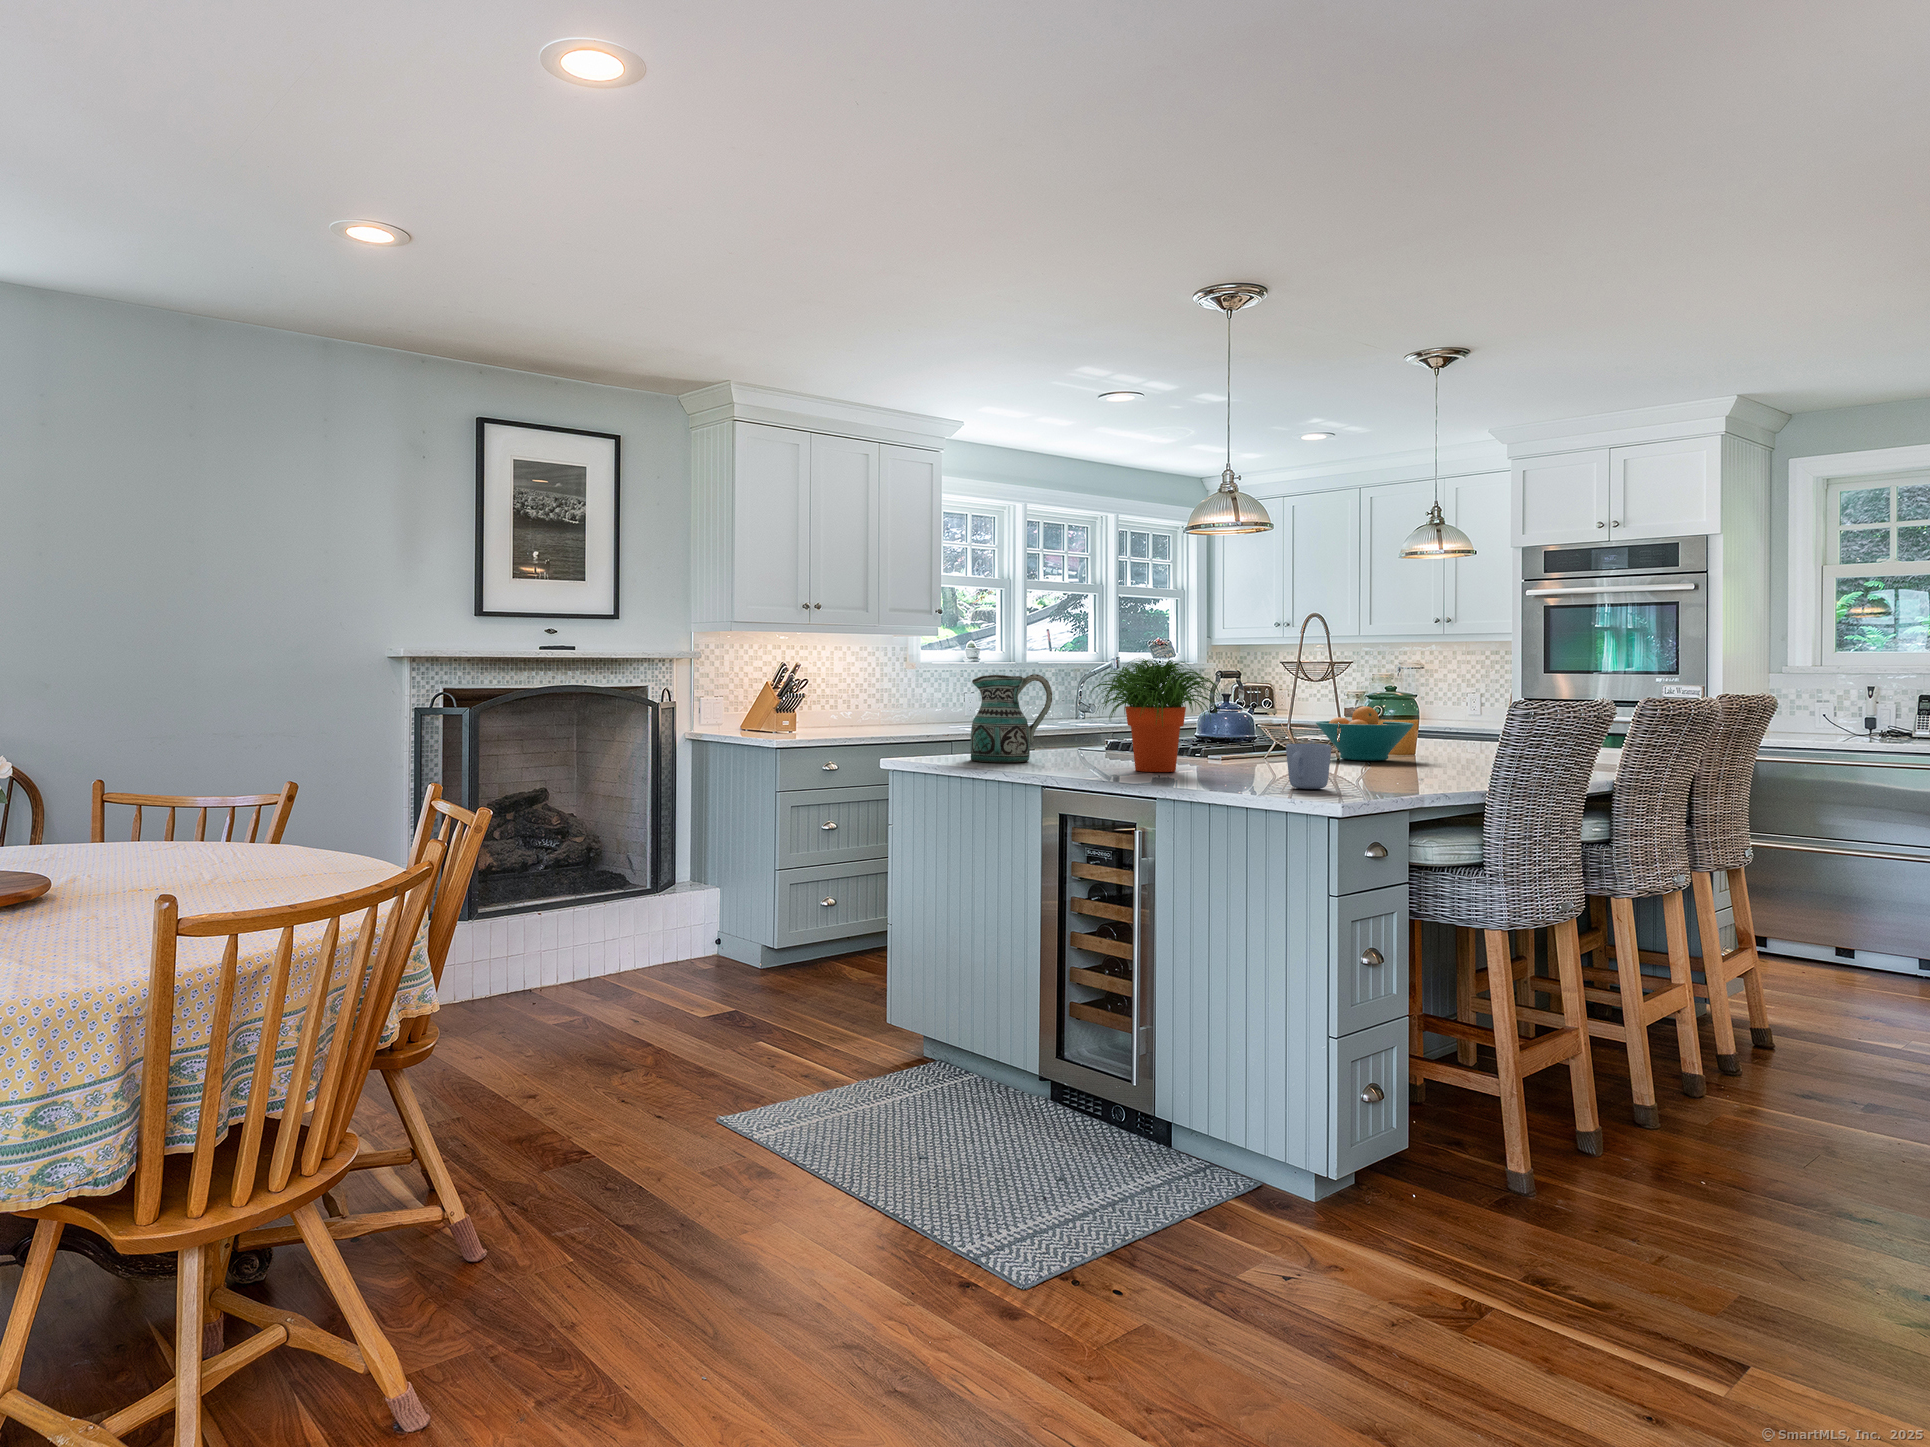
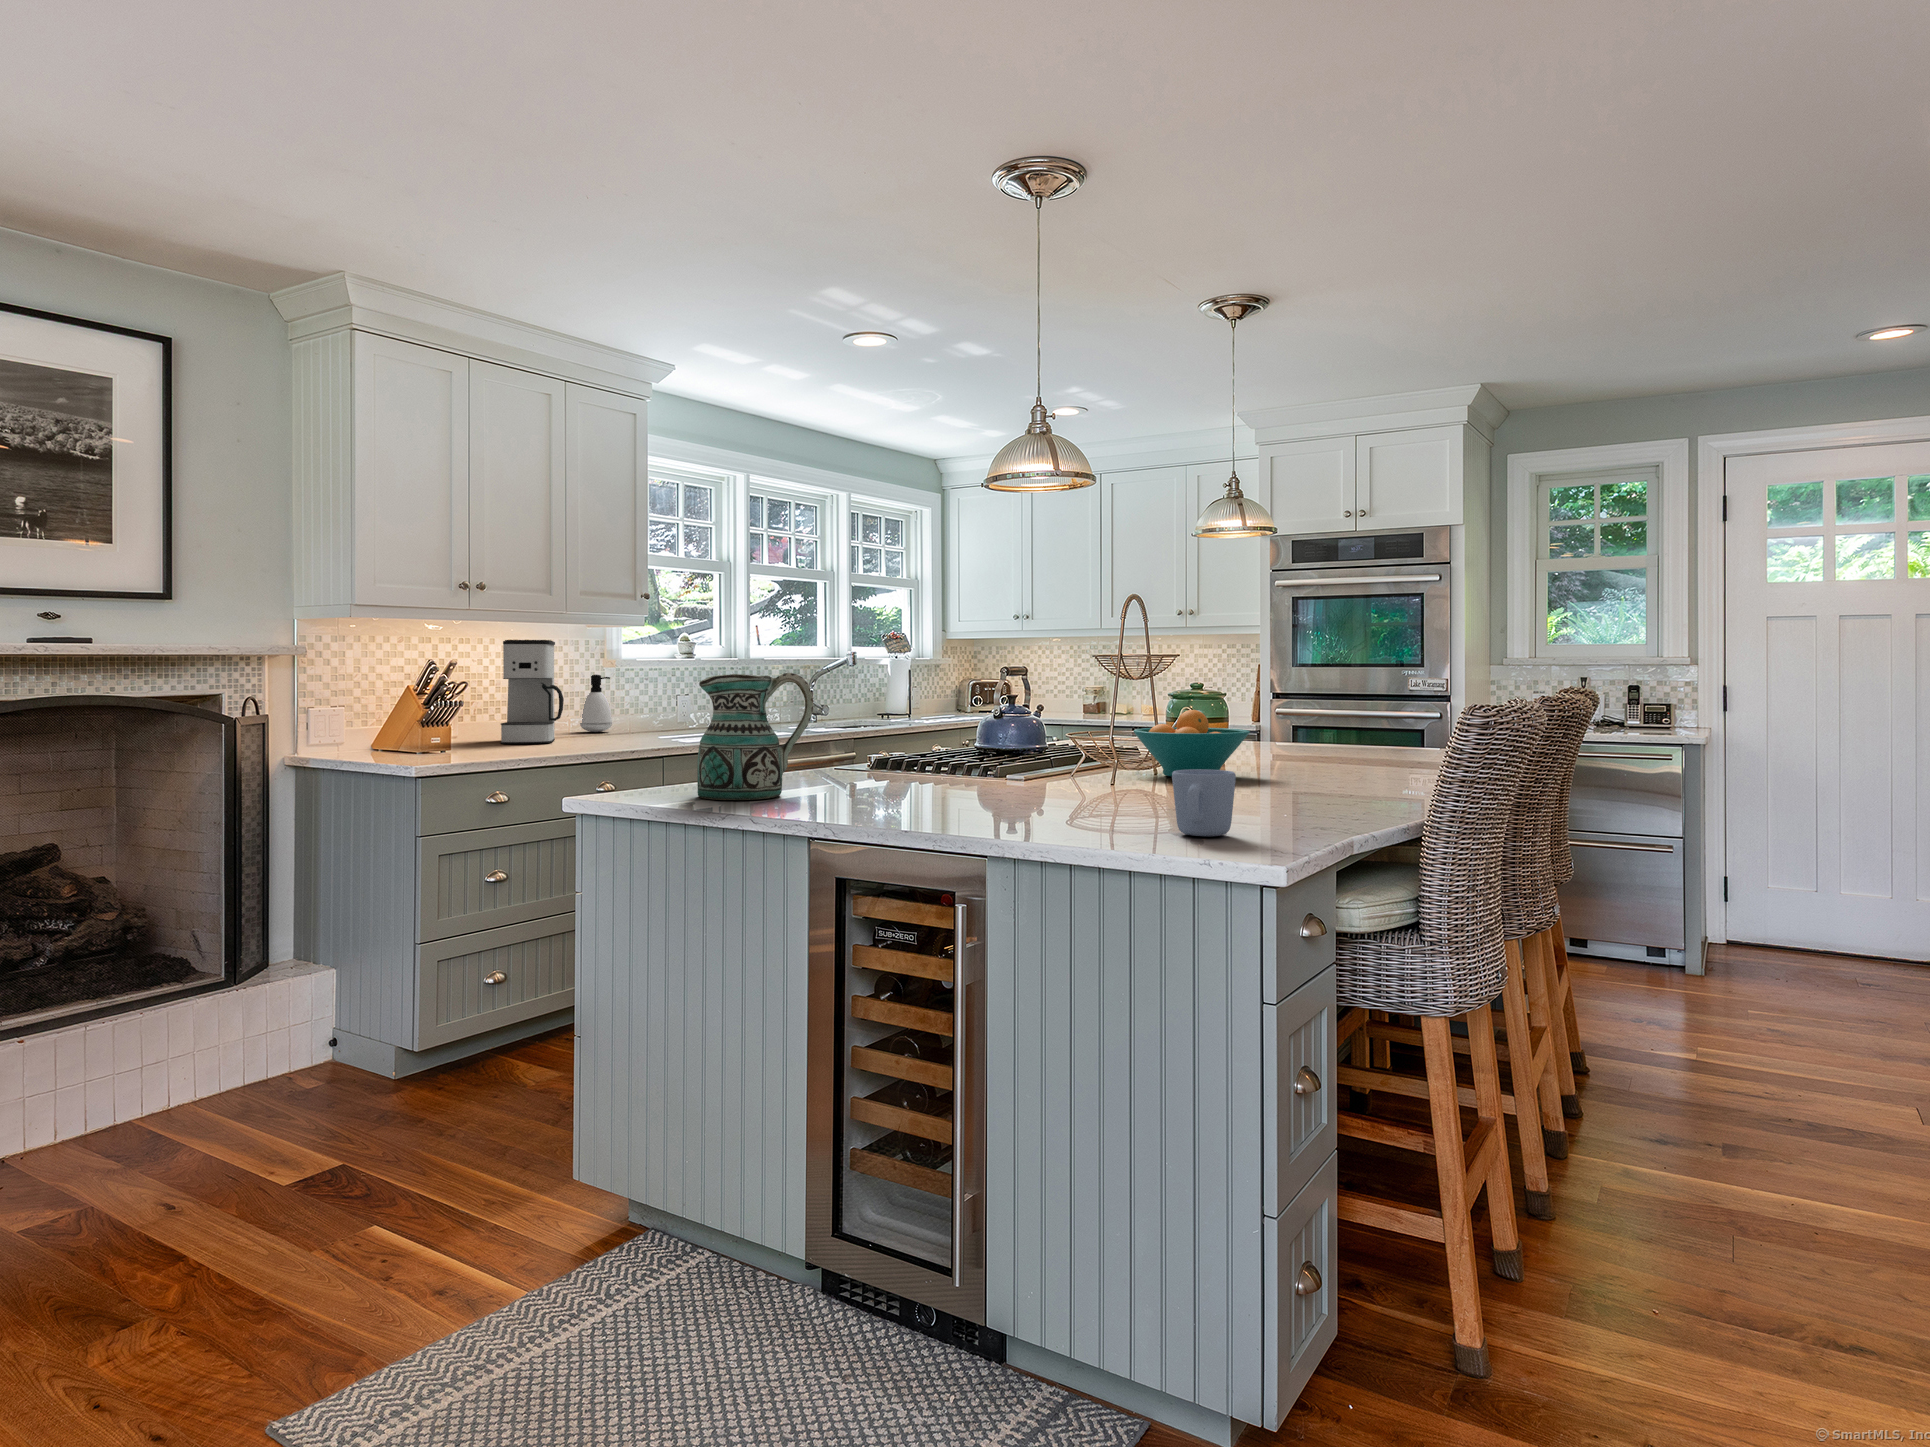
coffee maker: none [832,647,878,728] -> present [501,640,564,744]
potted plant: present [1091,659,1220,772] -> none [871,649,1057,810]
soap dispenser: none [891,675,915,721] -> present [580,675,612,732]

